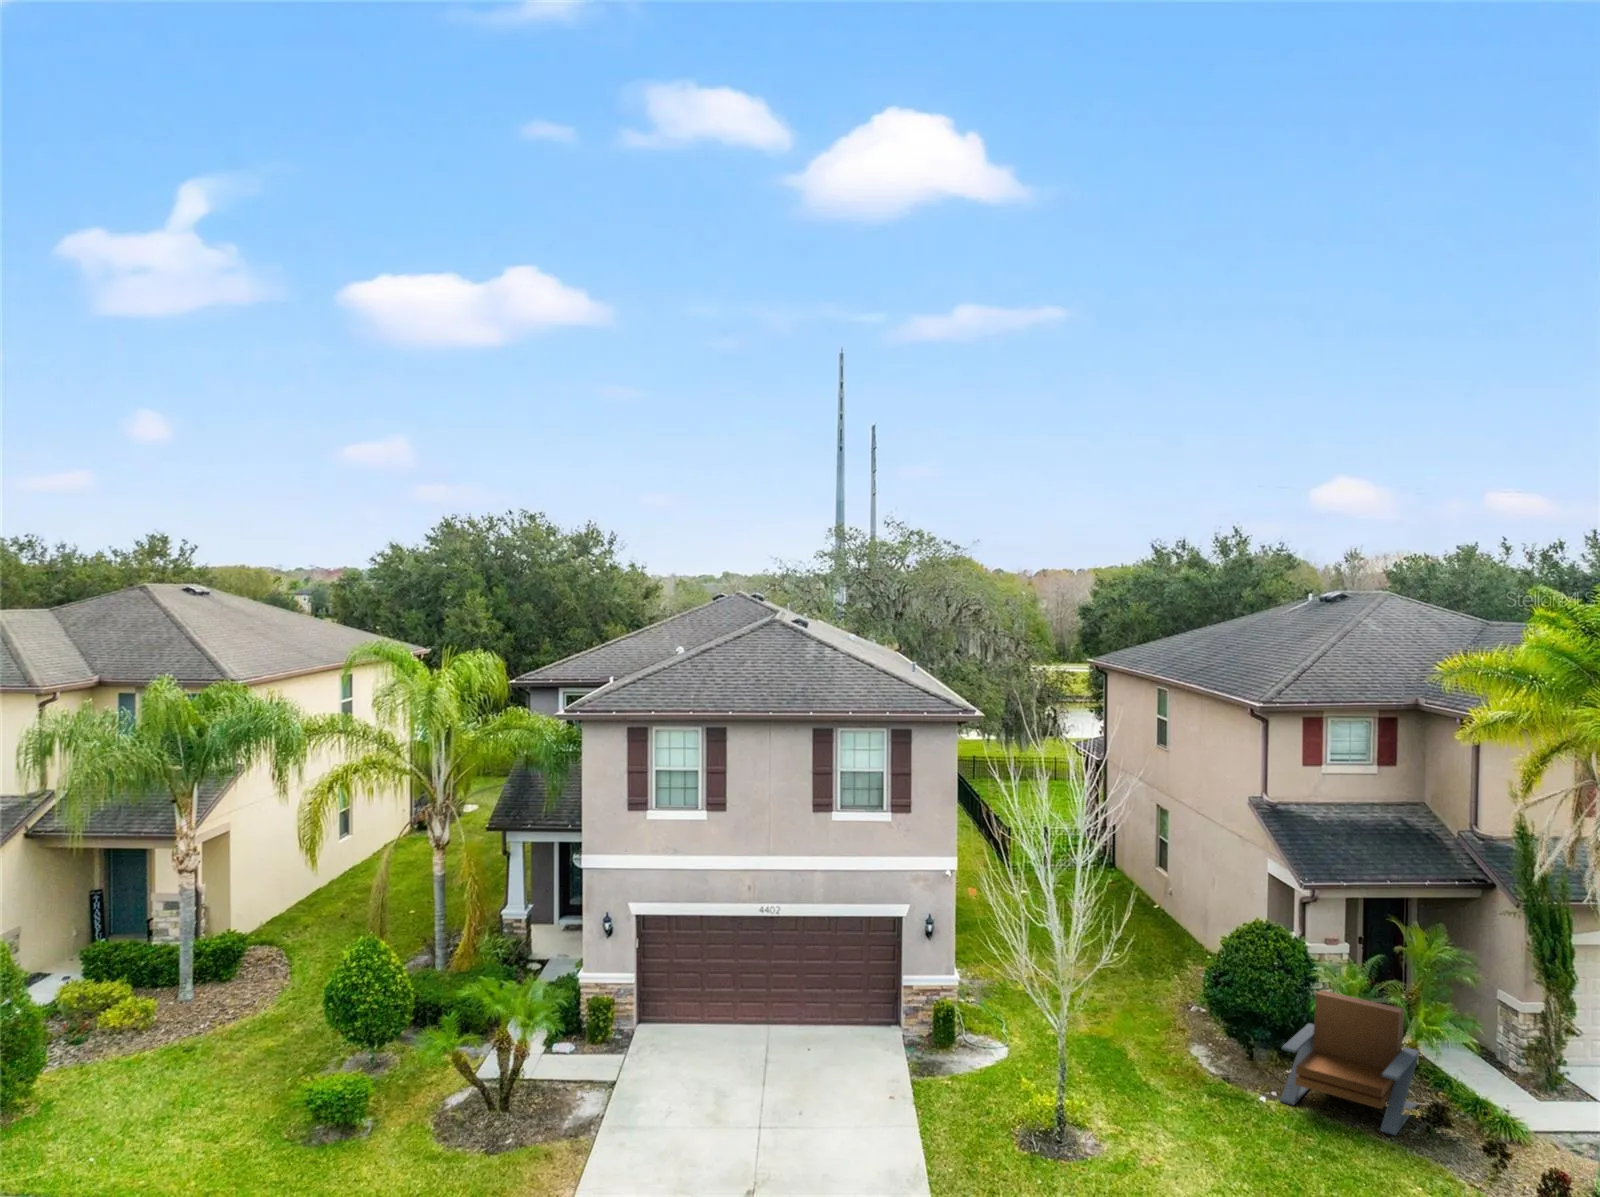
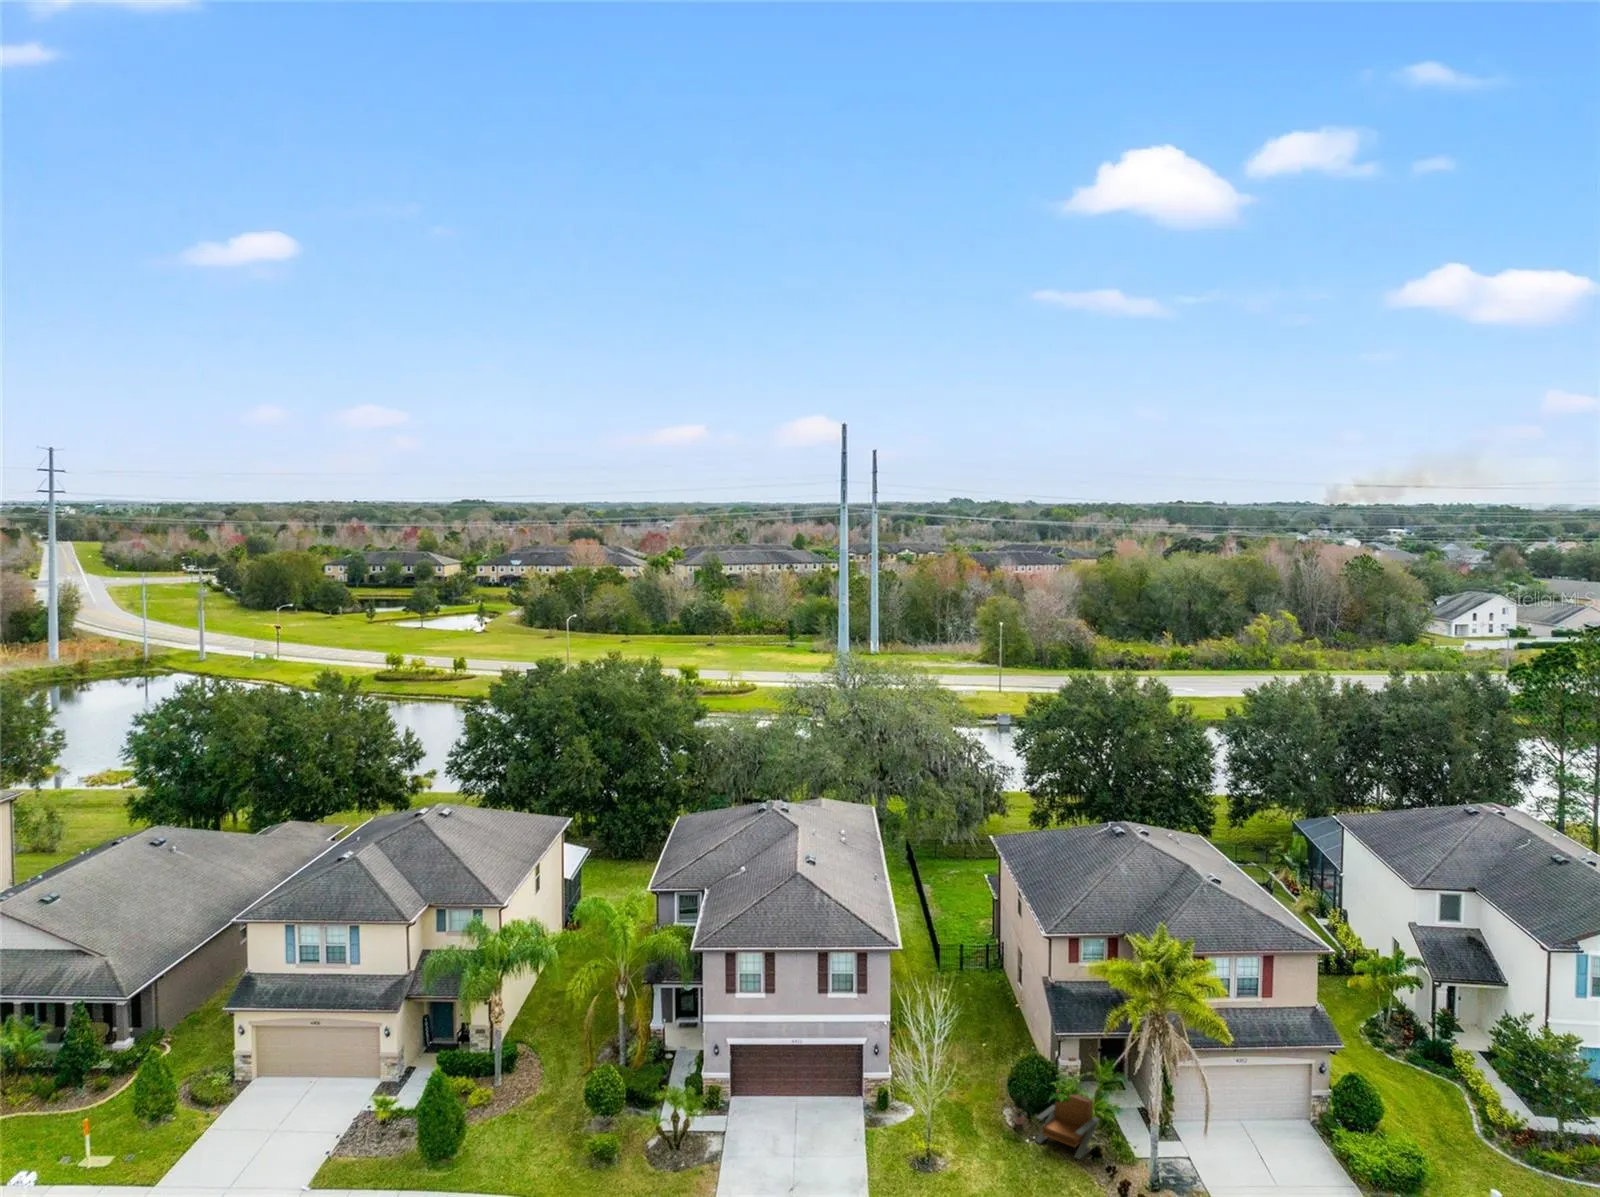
potted plant: none [1212,1000,1258,1072] -> present [1013,1095,1028,1125]

